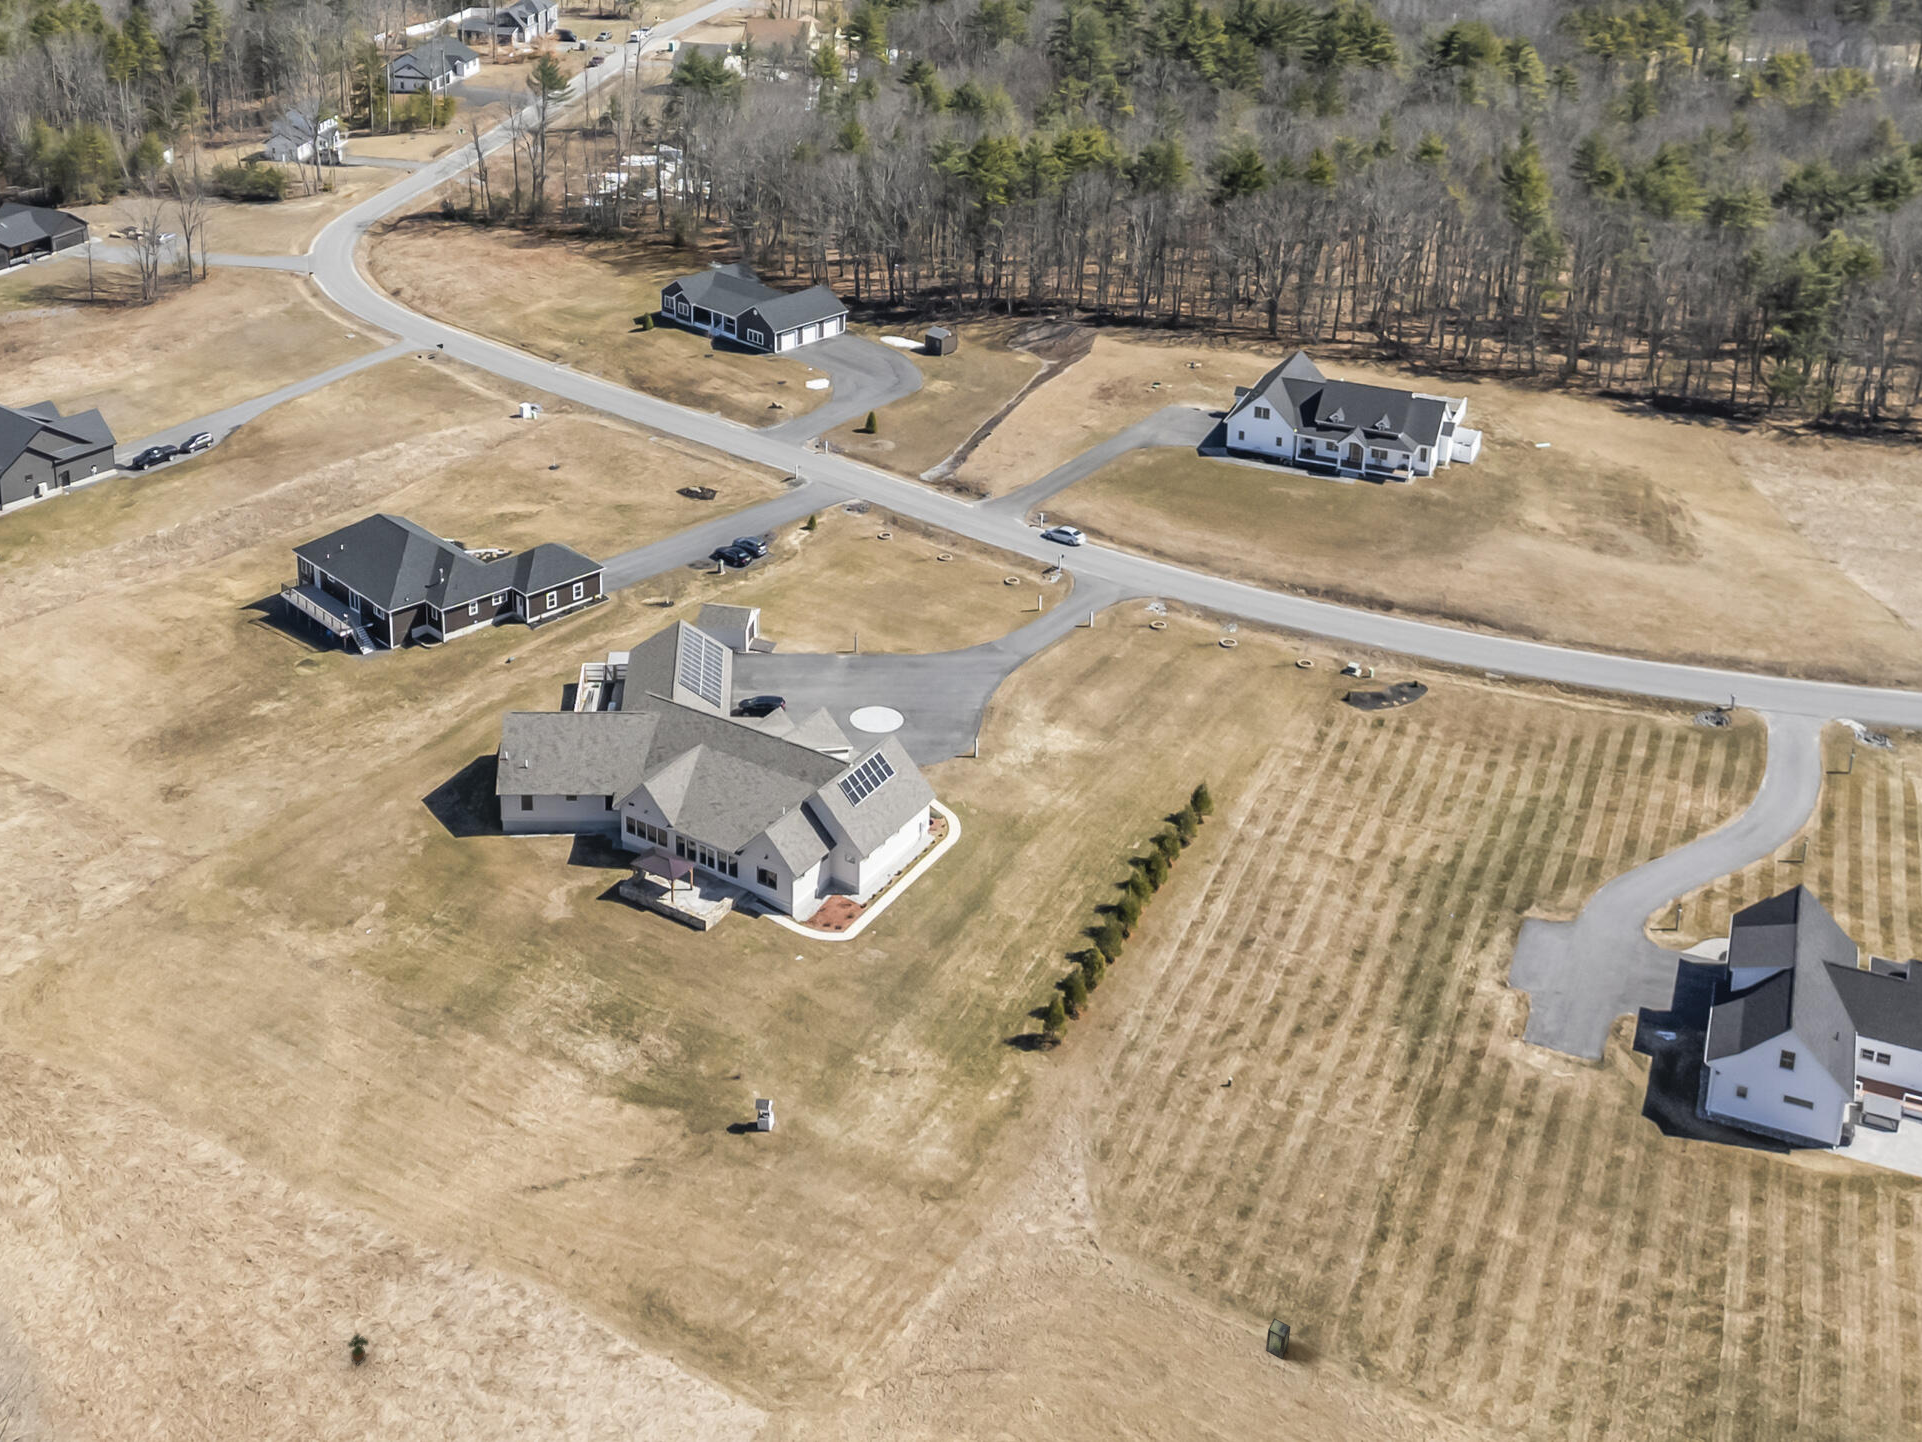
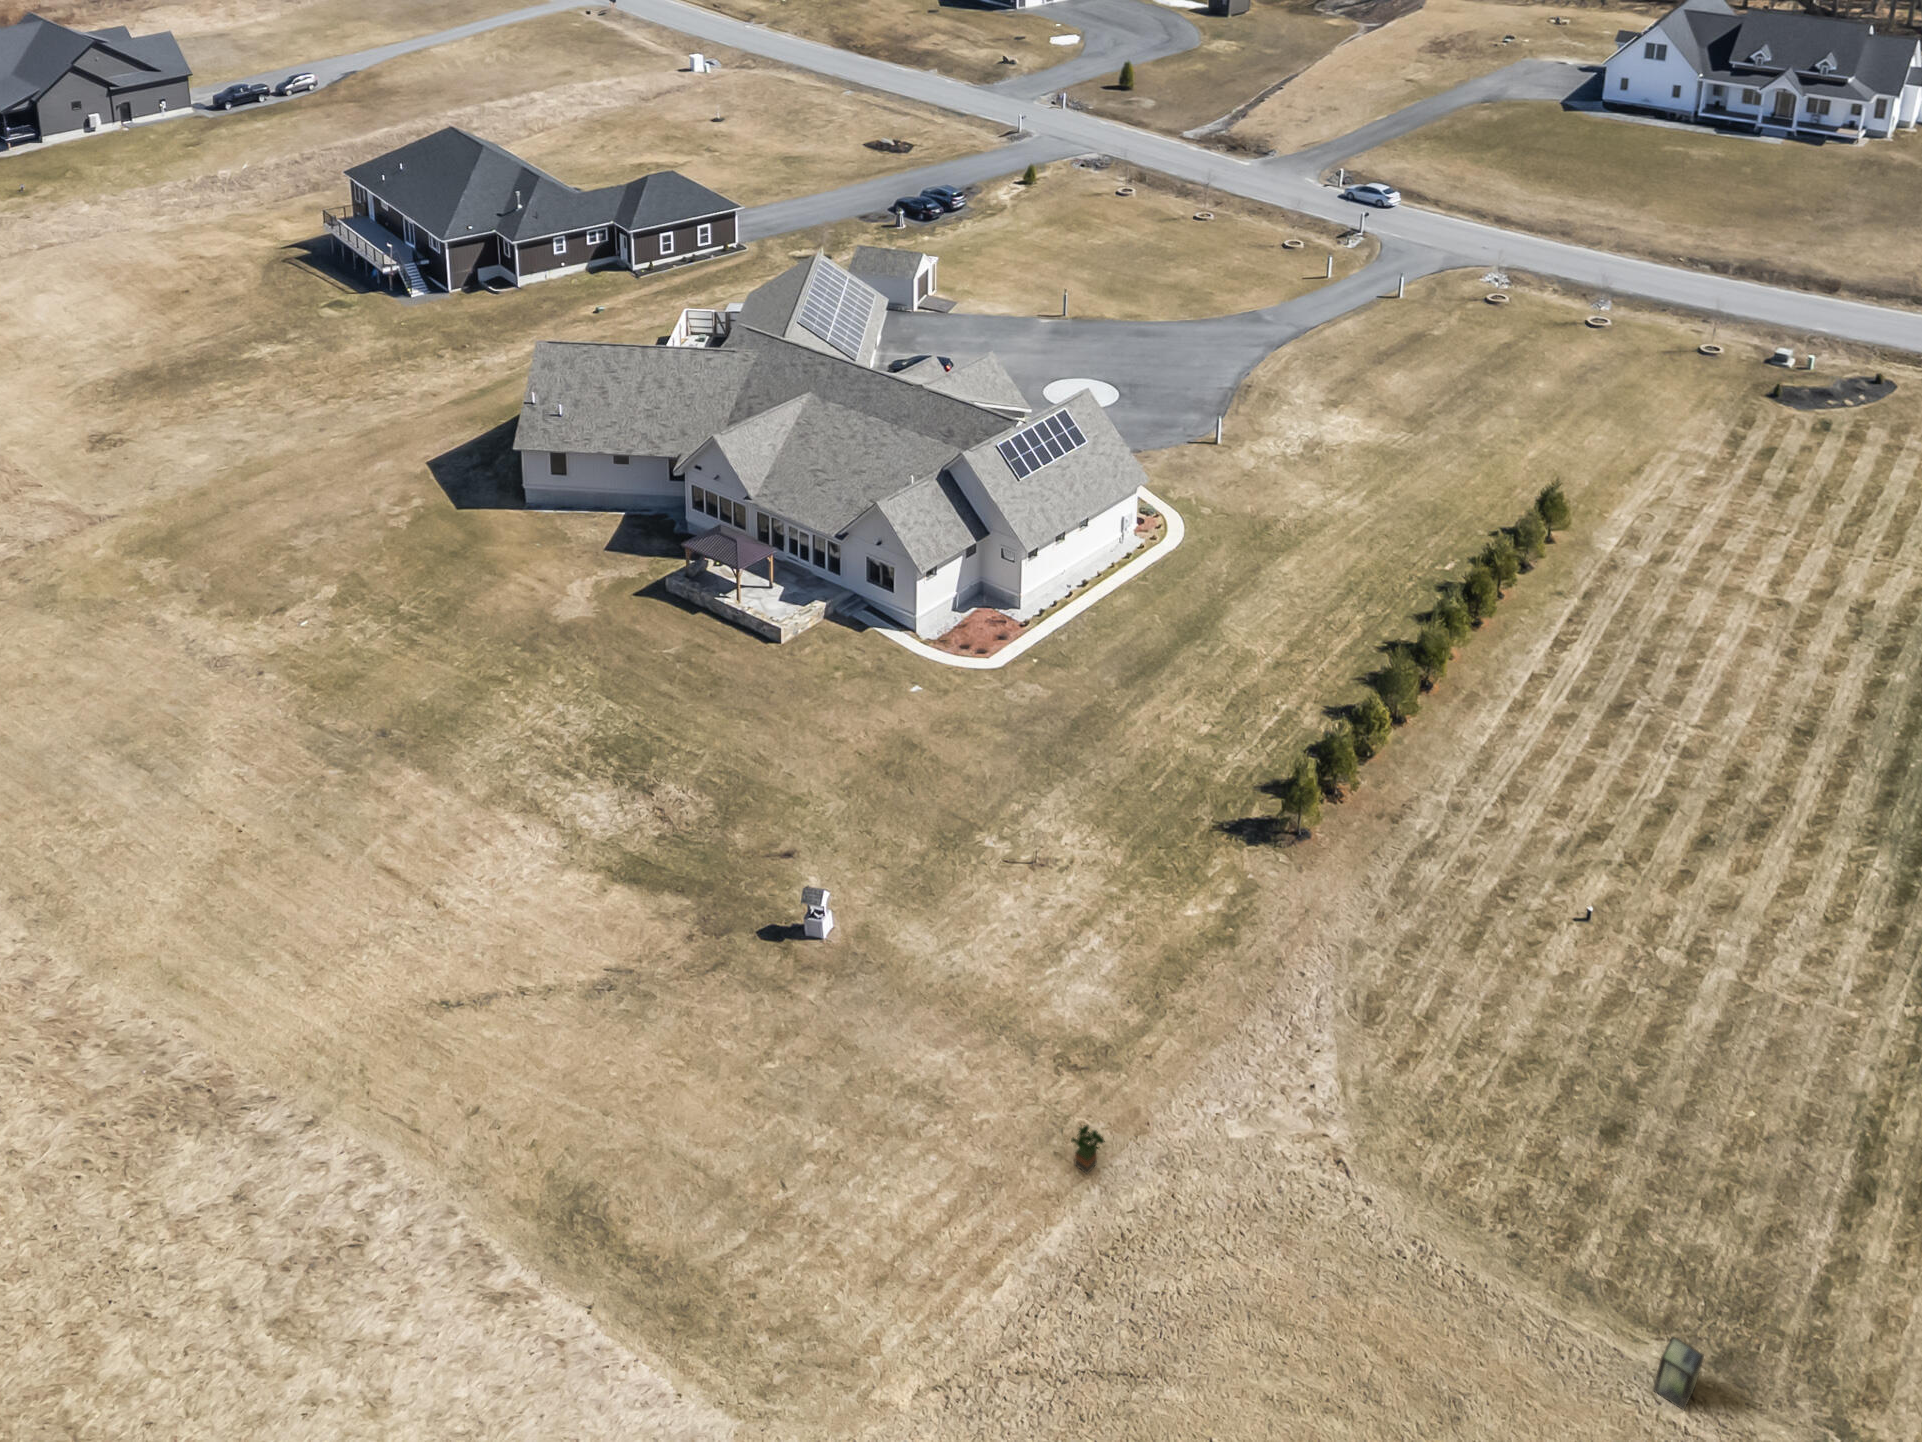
potted tree: present [348,1334,368,1365] -> present [1071,1125,1105,1173]

